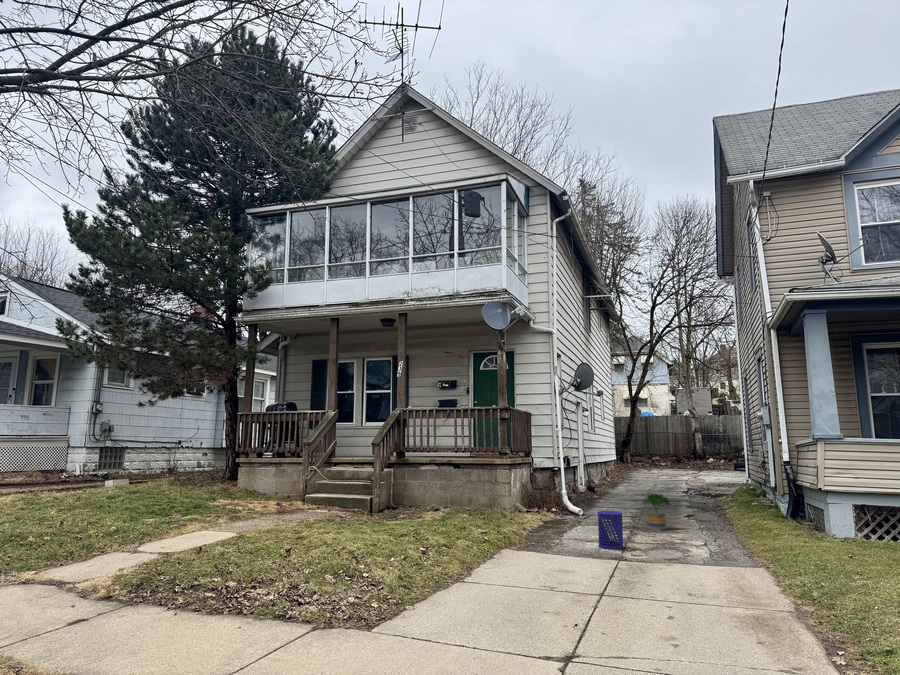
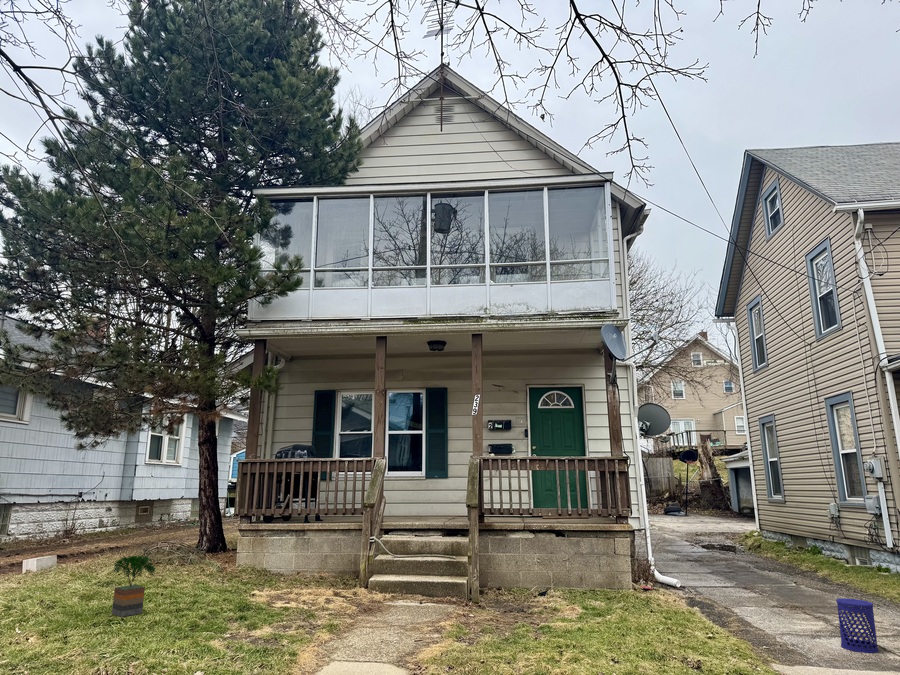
potted tree: present [643,494,670,531] -> present [112,556,156,617]

